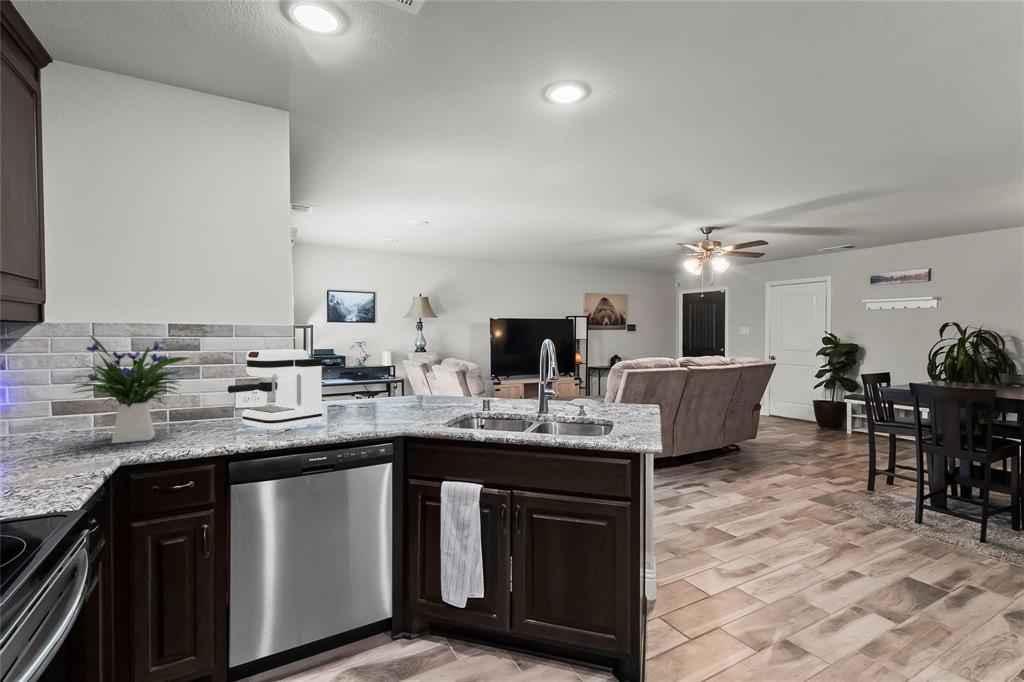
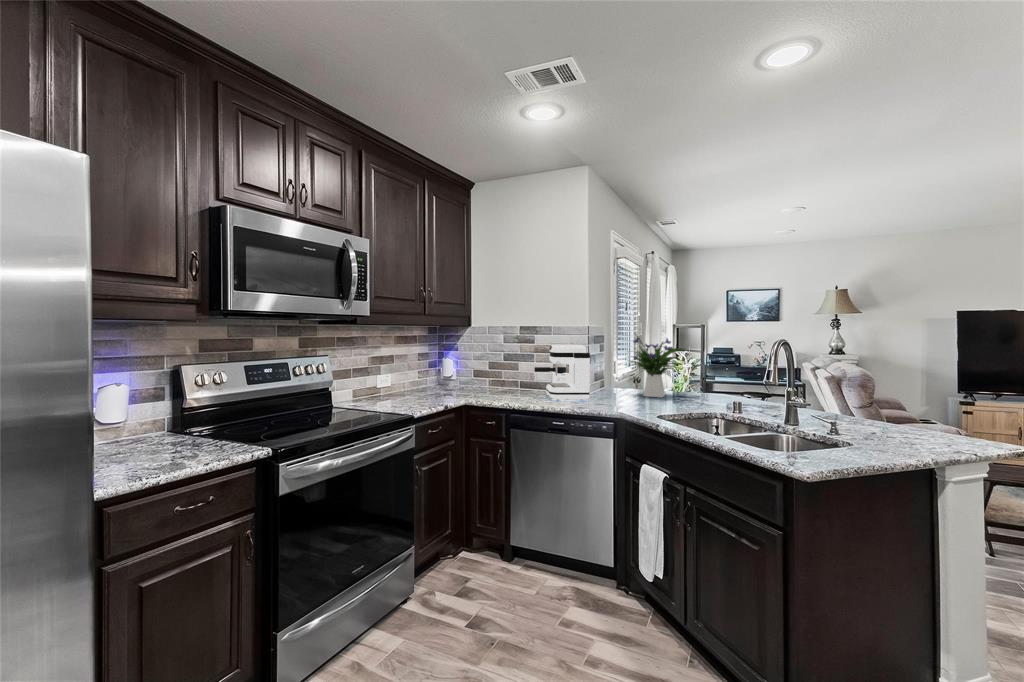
flower arrangement: present [74,335,189,443] -> present [629,335,684,397]

